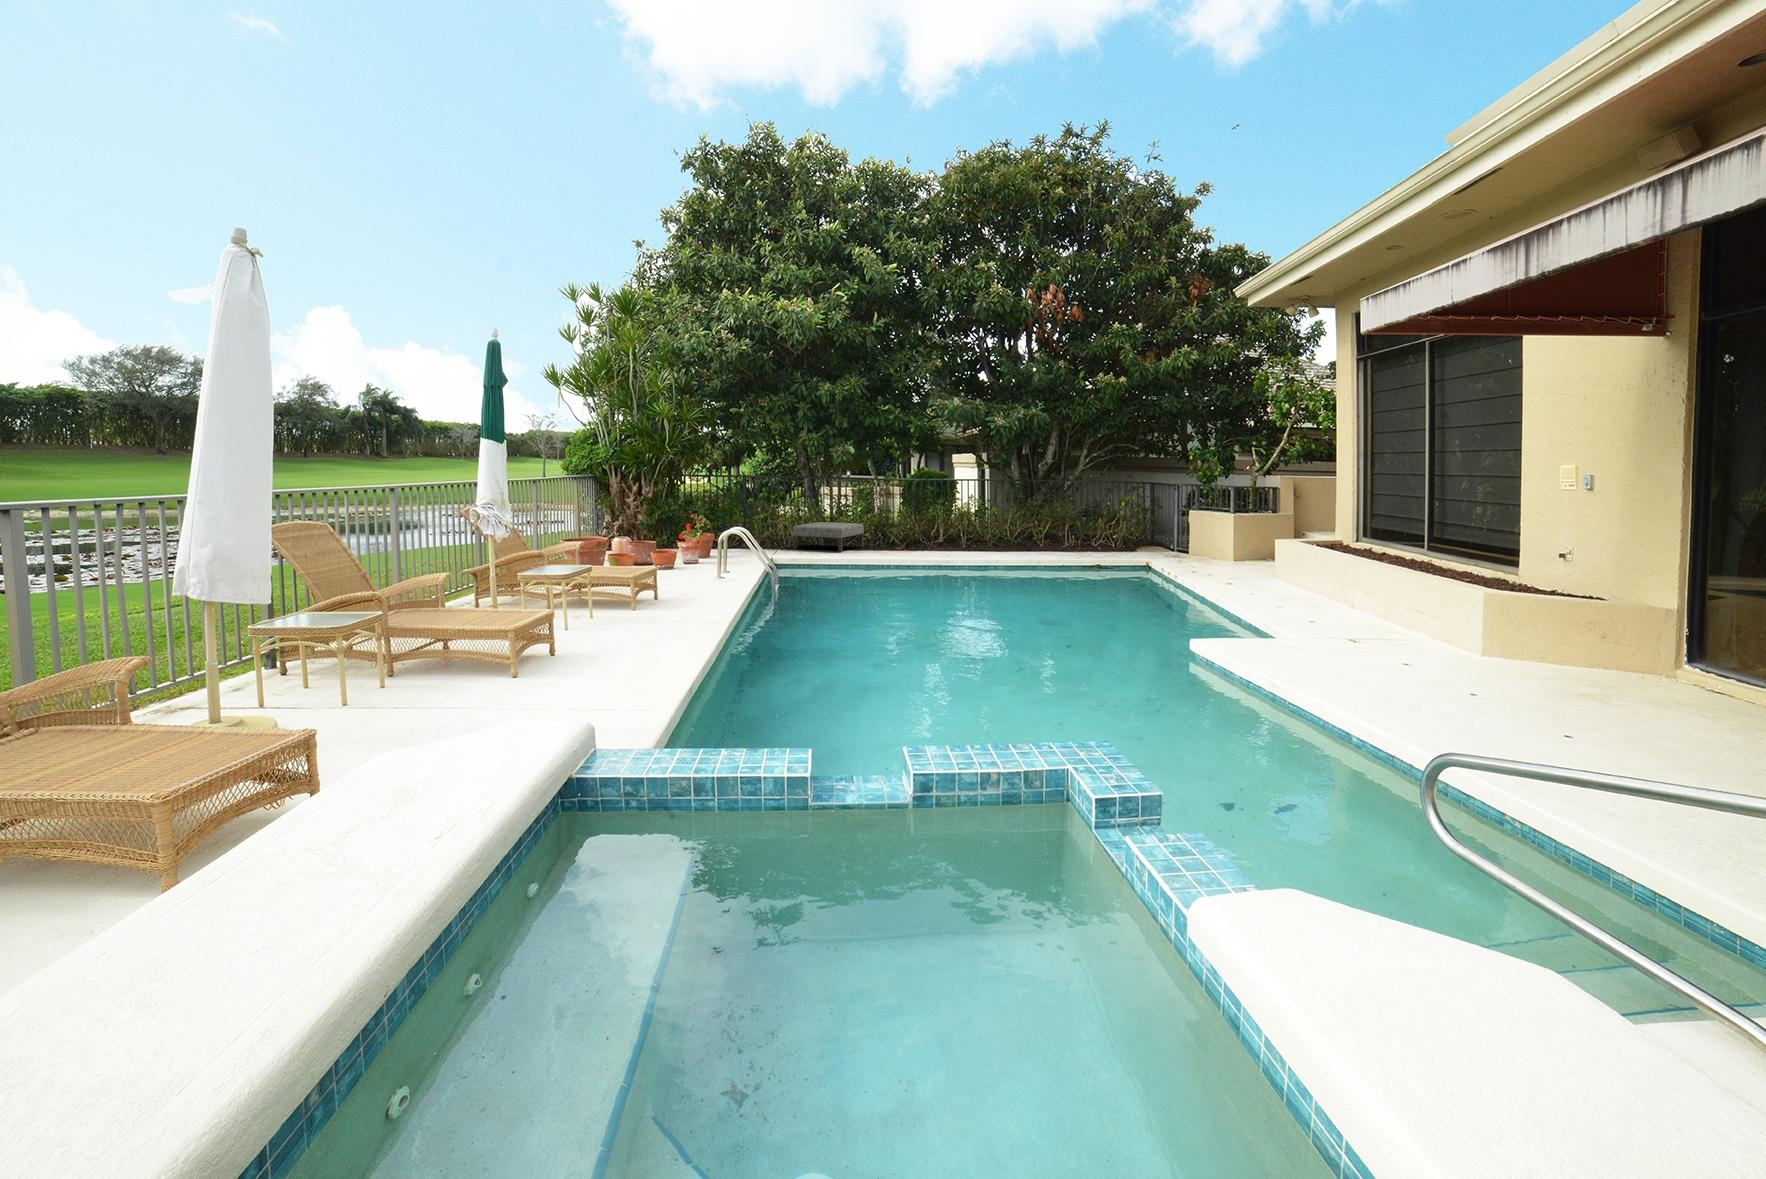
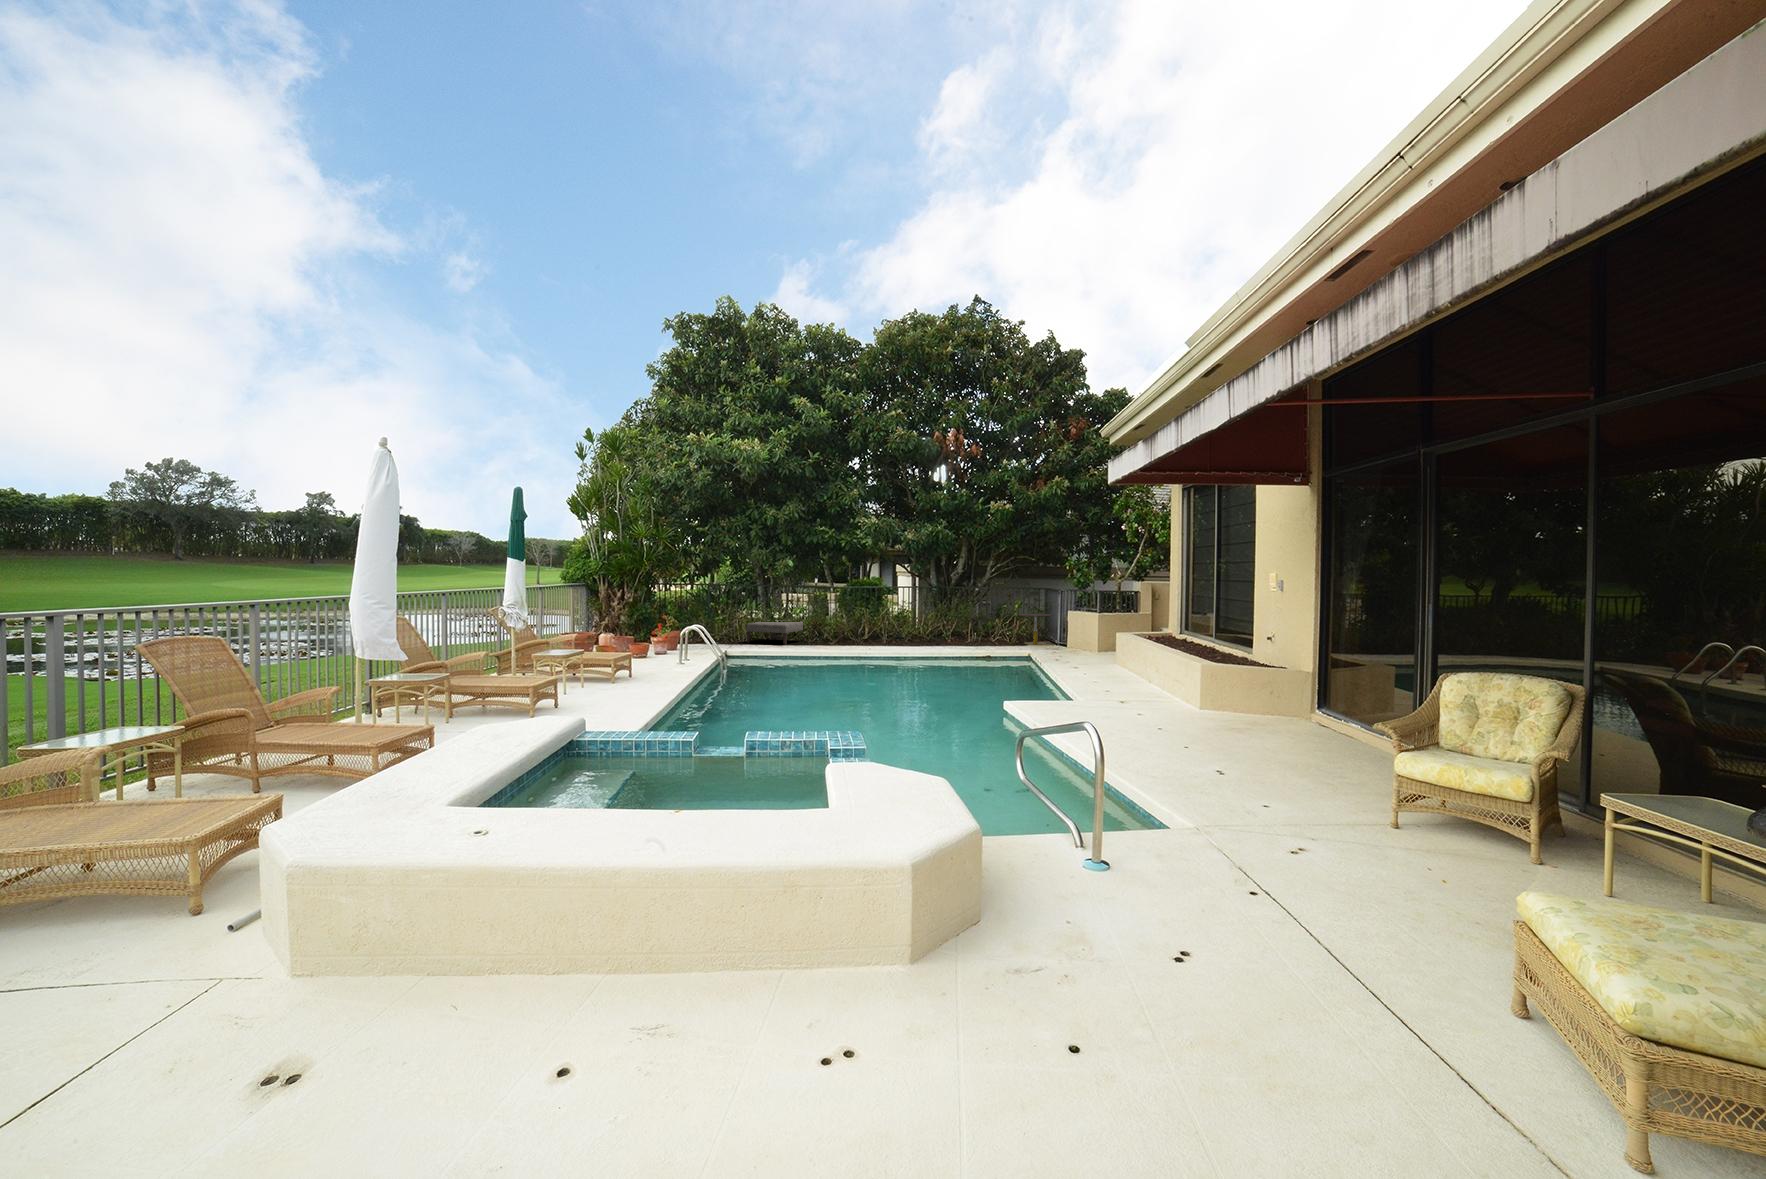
side table: none [1123,514,1167,552] -> present [1019,614,1053,645]

